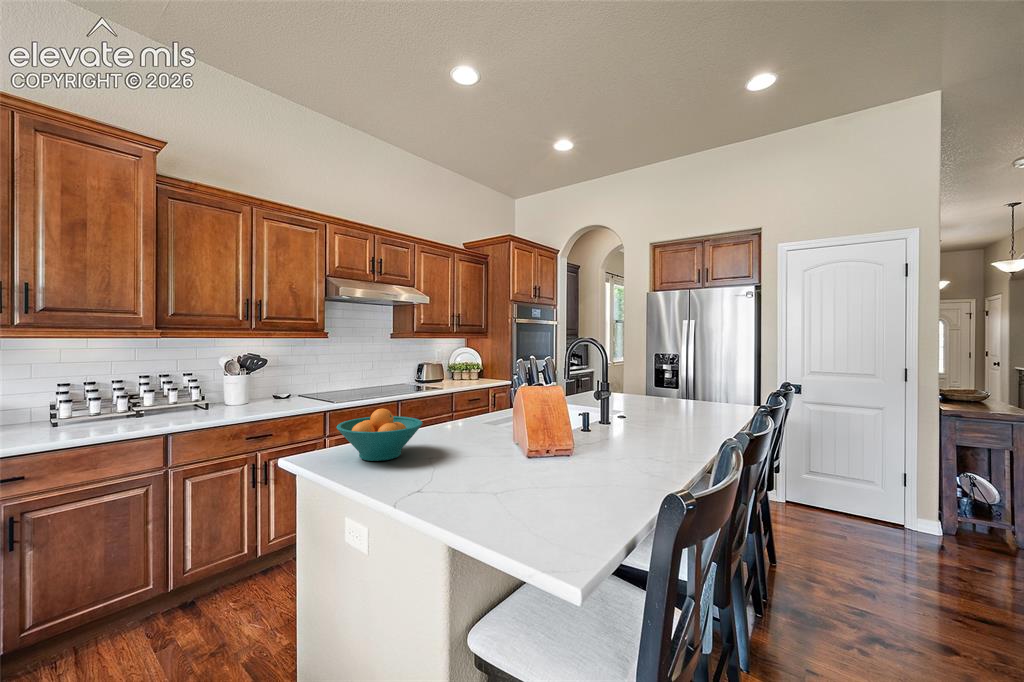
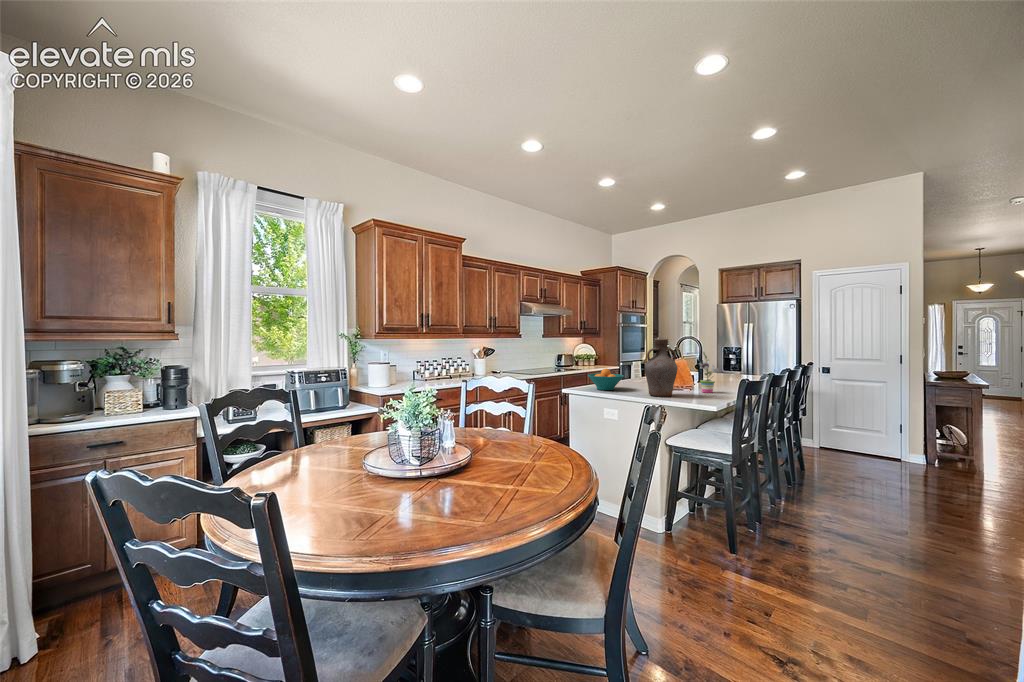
vase: none [438,341,518,497] -> present [645,339,678,397]
potted plant: none [580,371,633,469] -> present [700,352,719,393]

